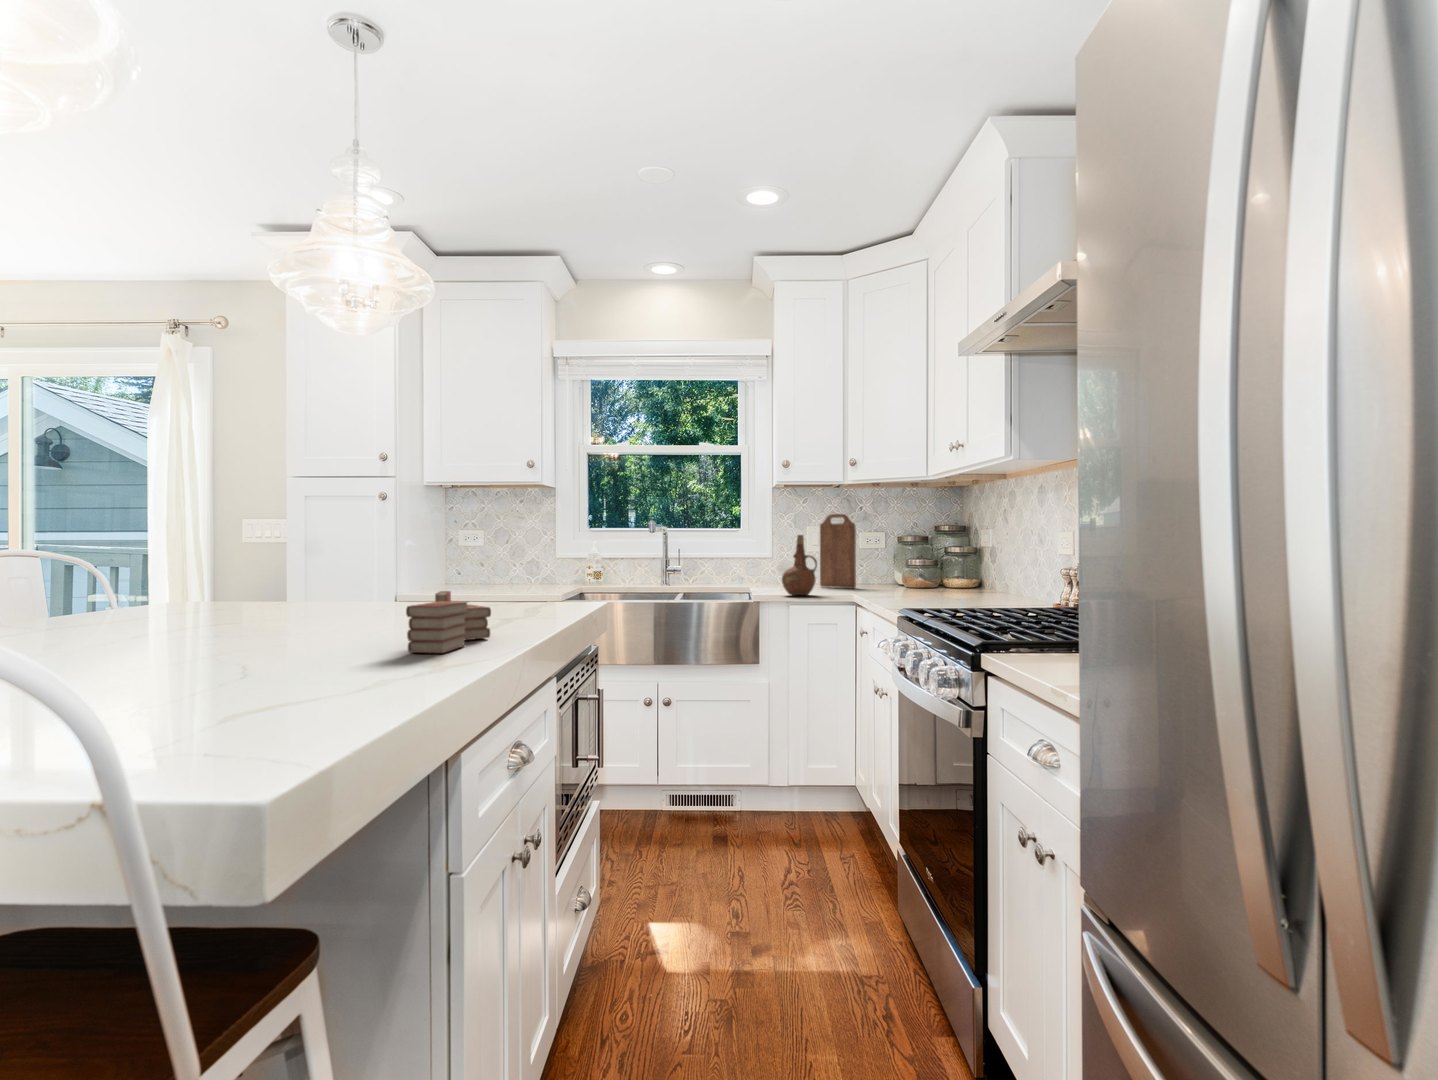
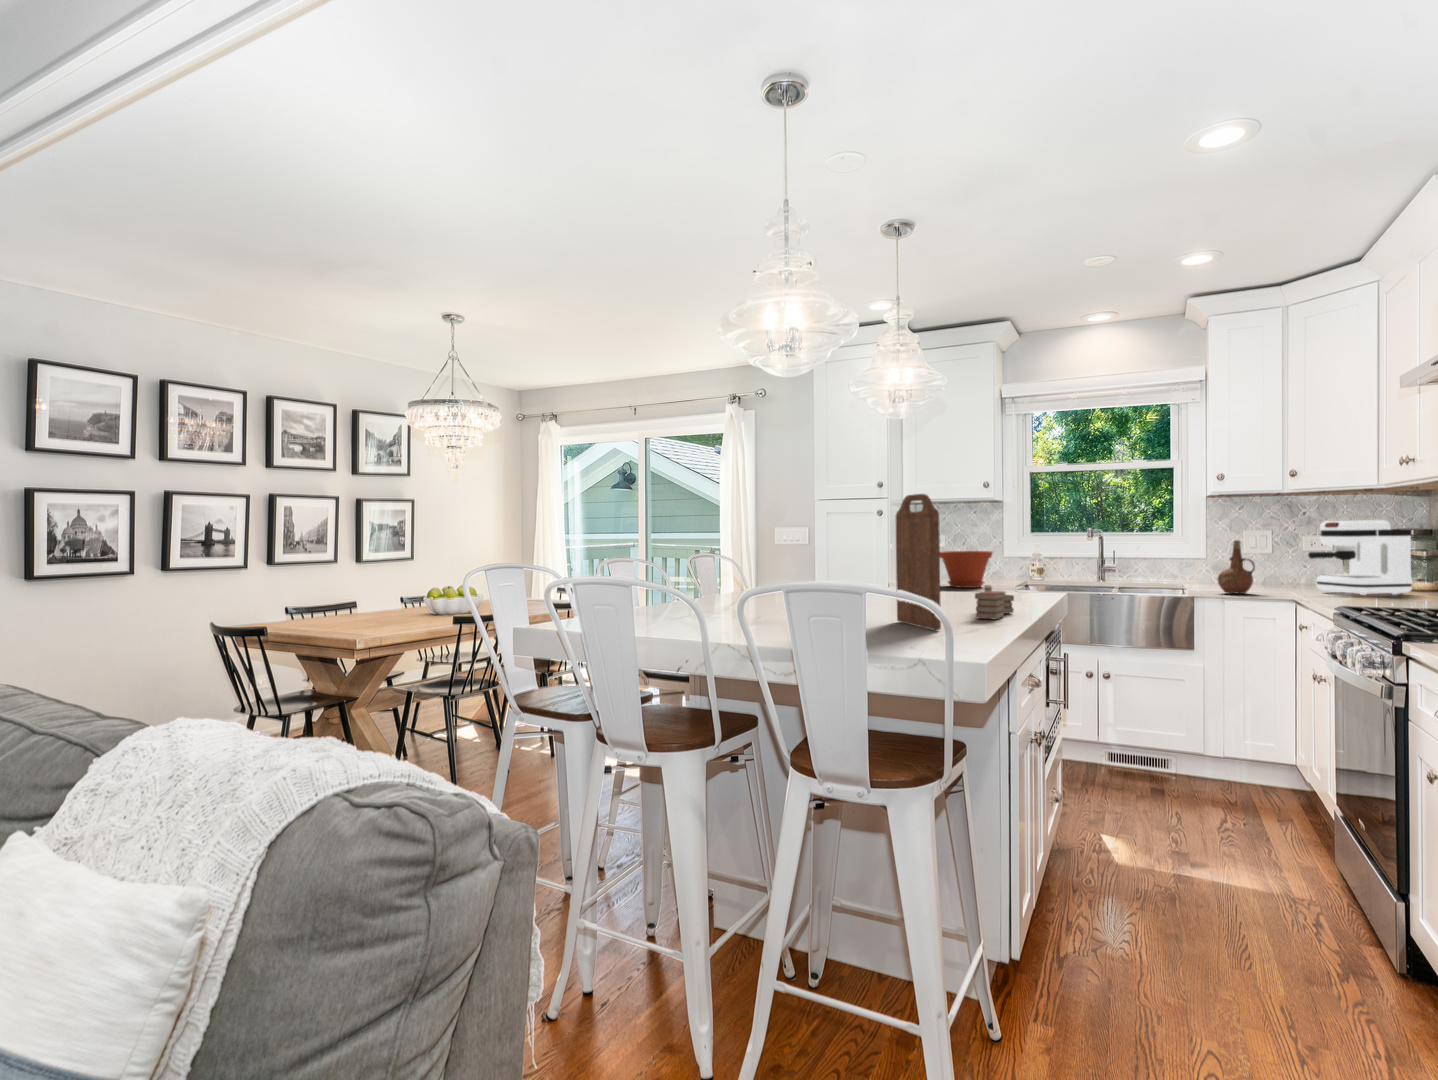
cutting board: present [820,514,856,588] -> present [896,494,941,630]
coffee maker: none [865,514,950,594] -> present [1308,520,1412,595]
plant pot: none [468,549,540,597] -> present [940,551,993,588]

